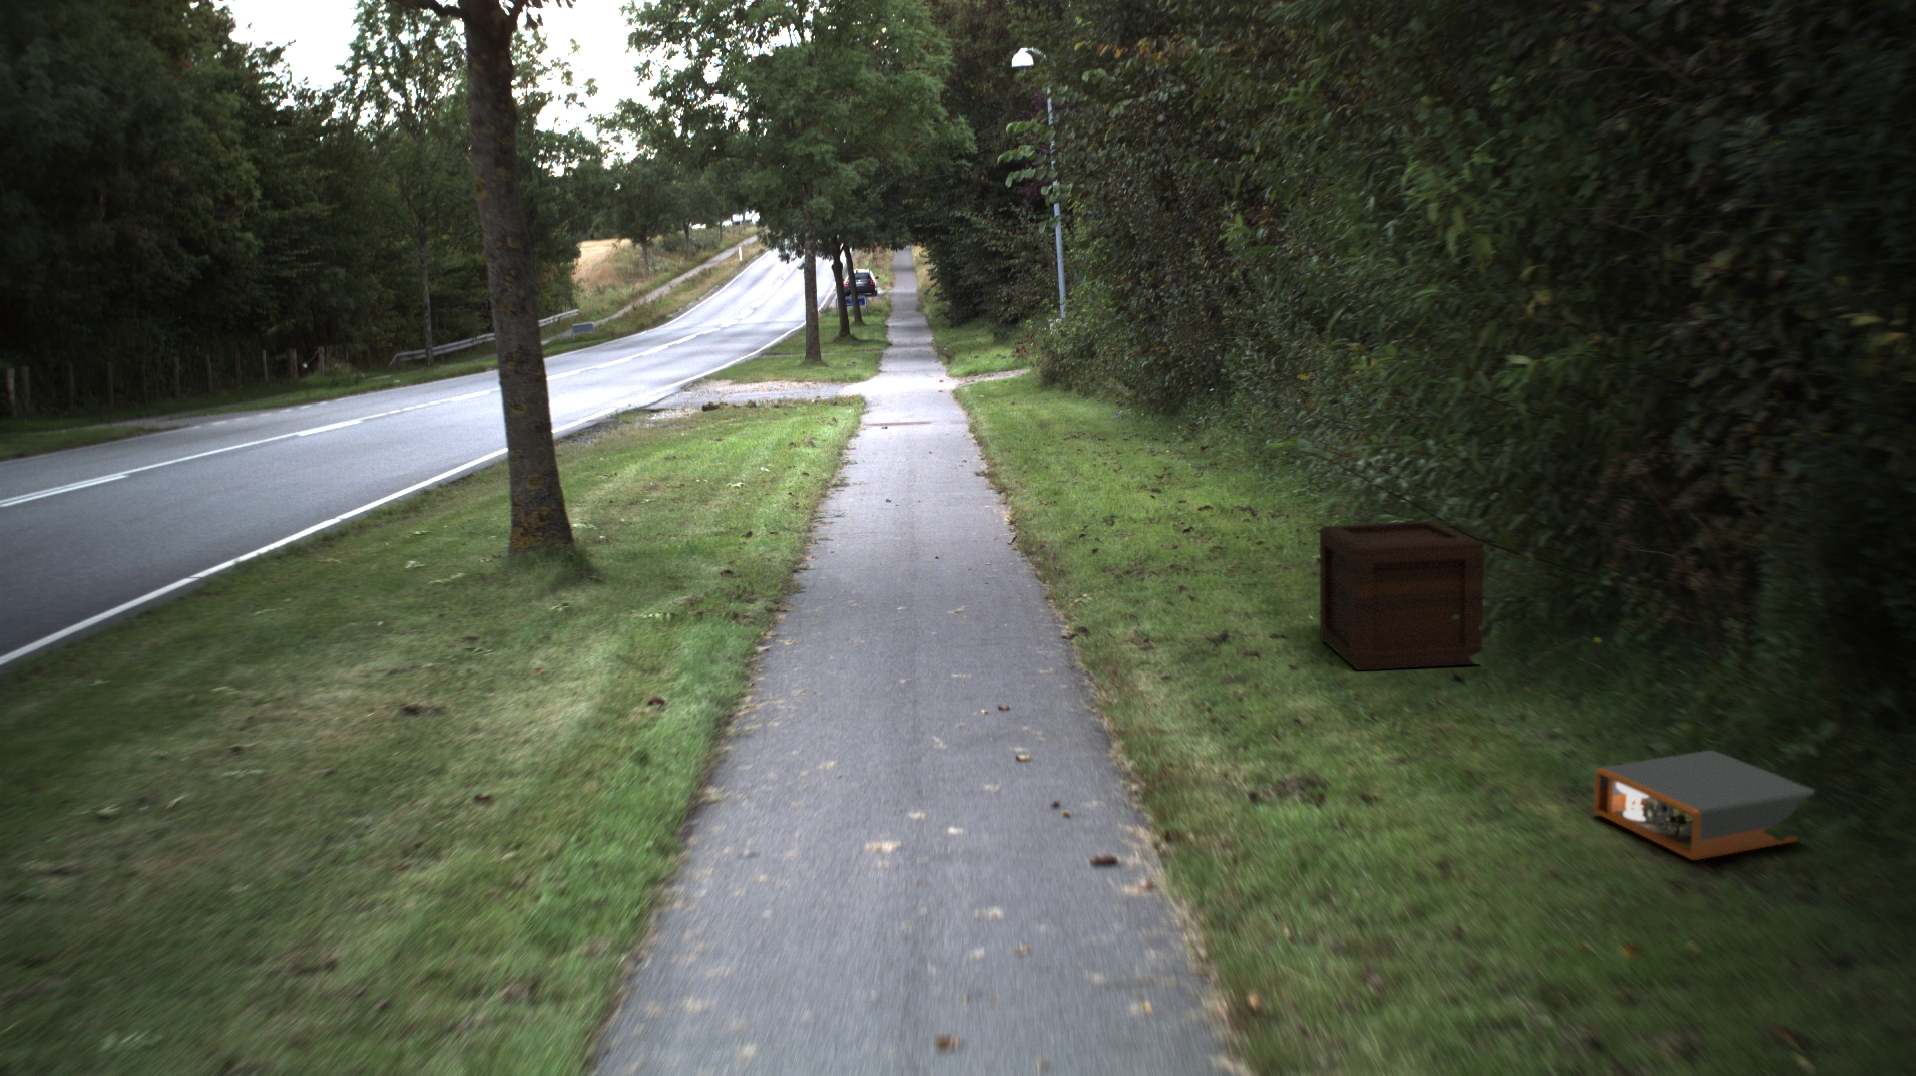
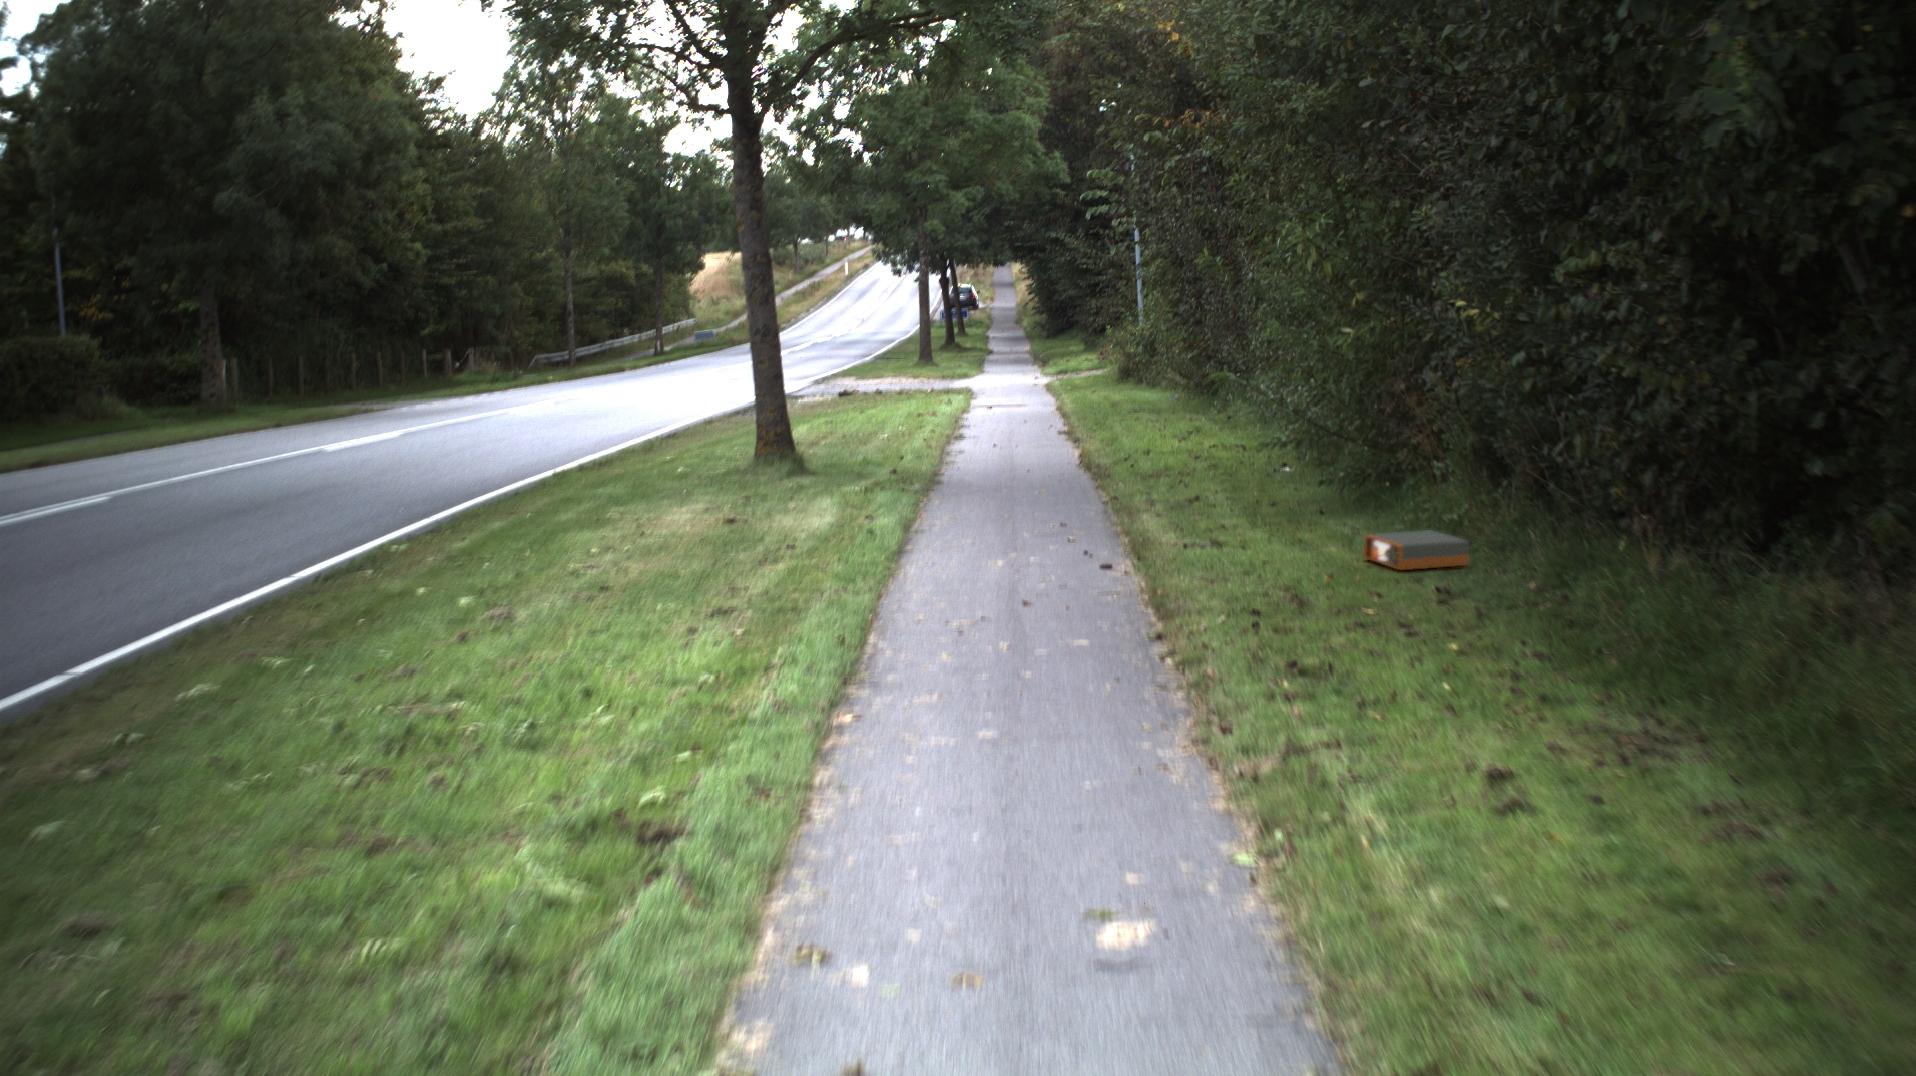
wooden crate: present [1320,521,1484,670] -> none [1262,434,1352,517]

